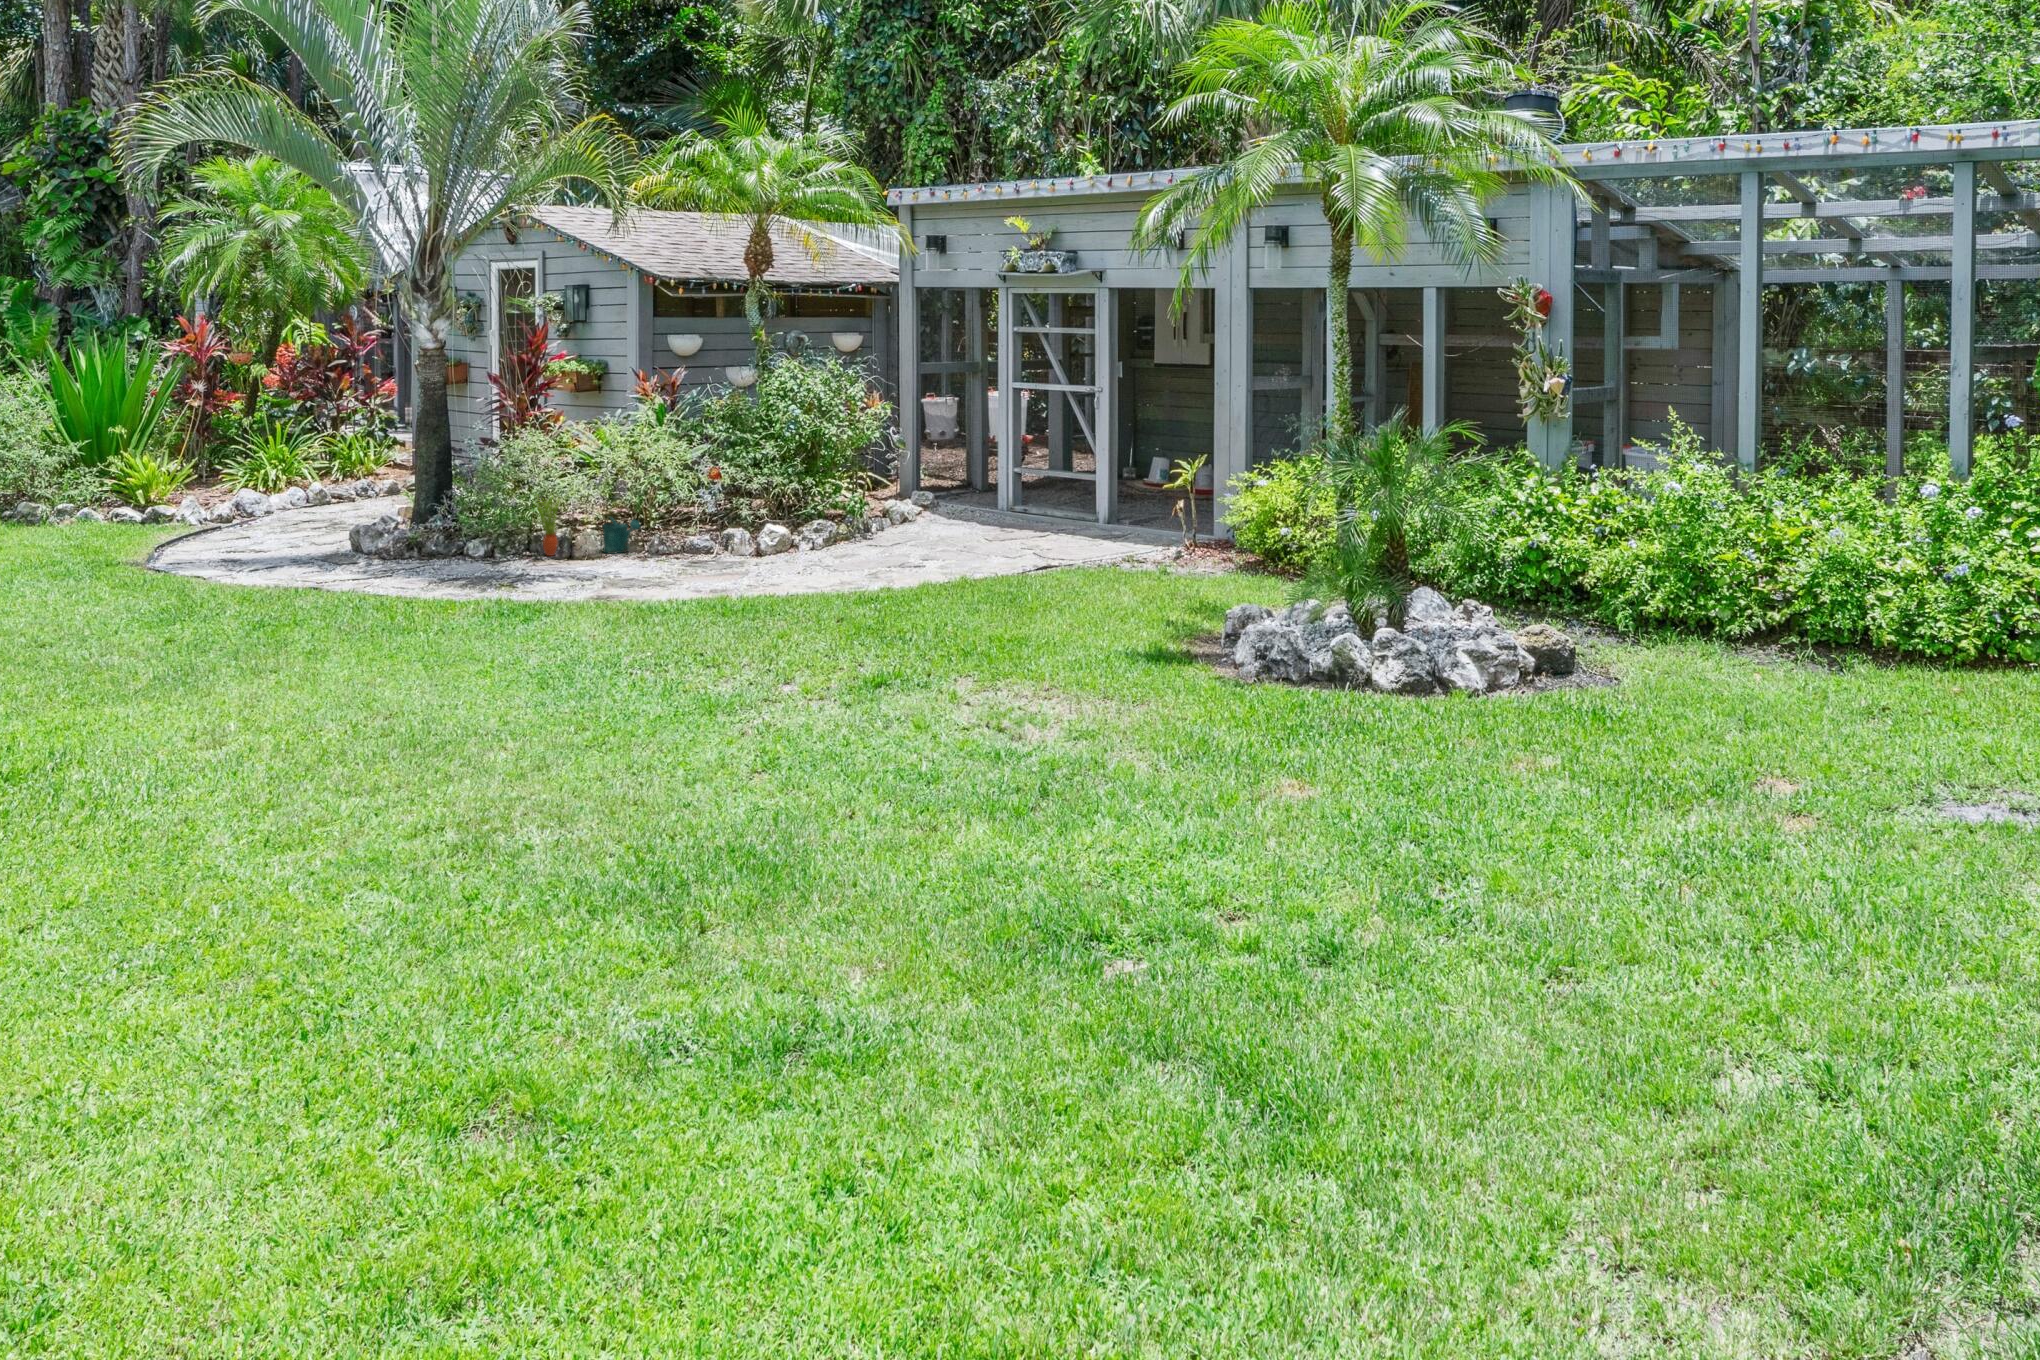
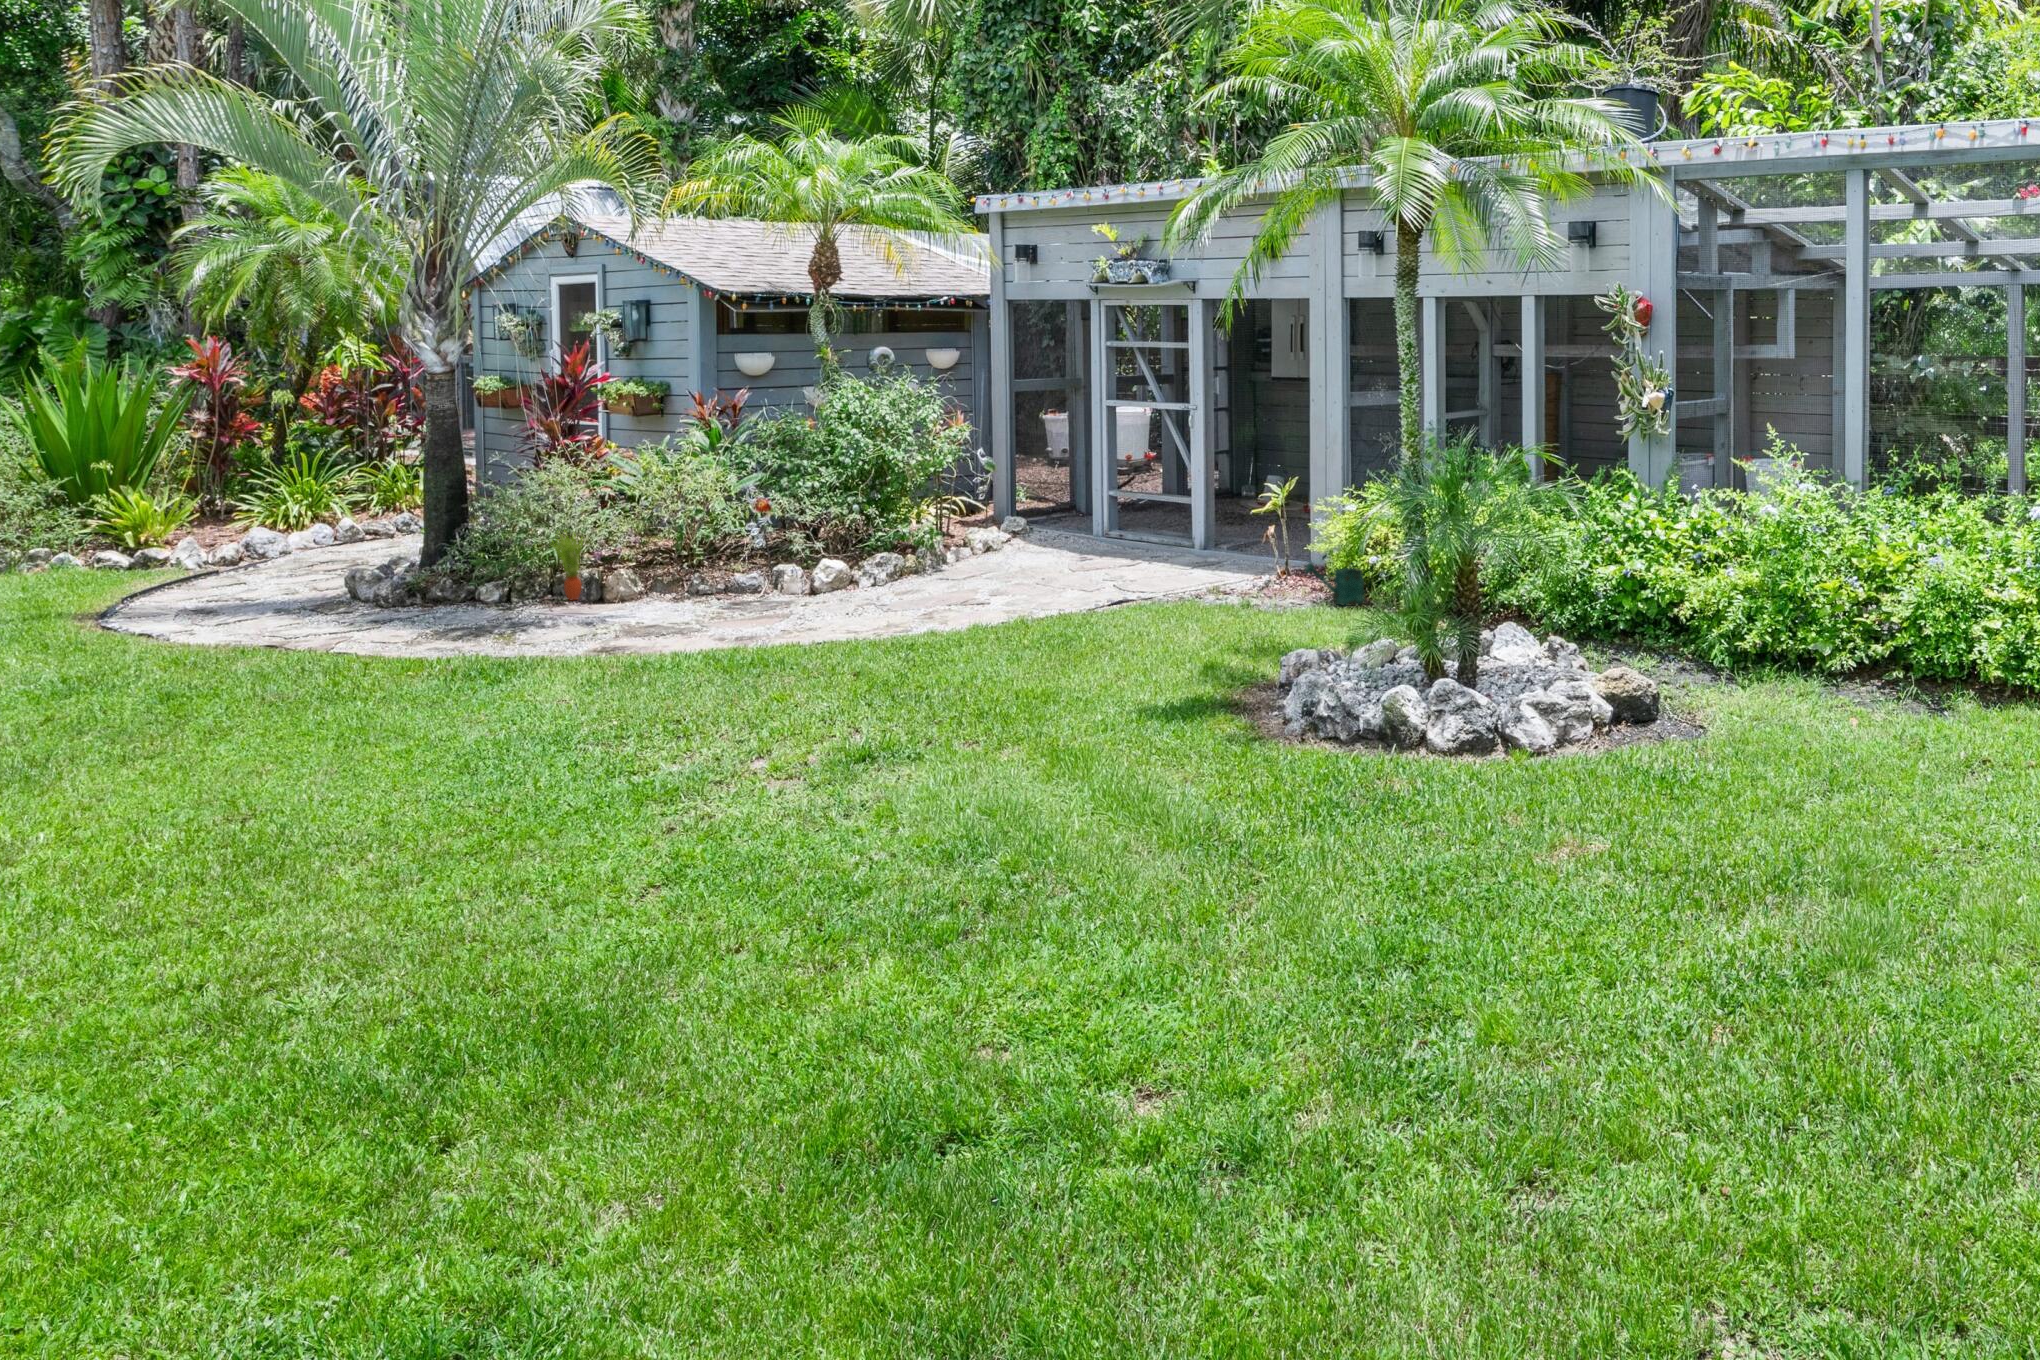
watering can: present [602,517,640,554] -> present [1305,562,1365,606]

